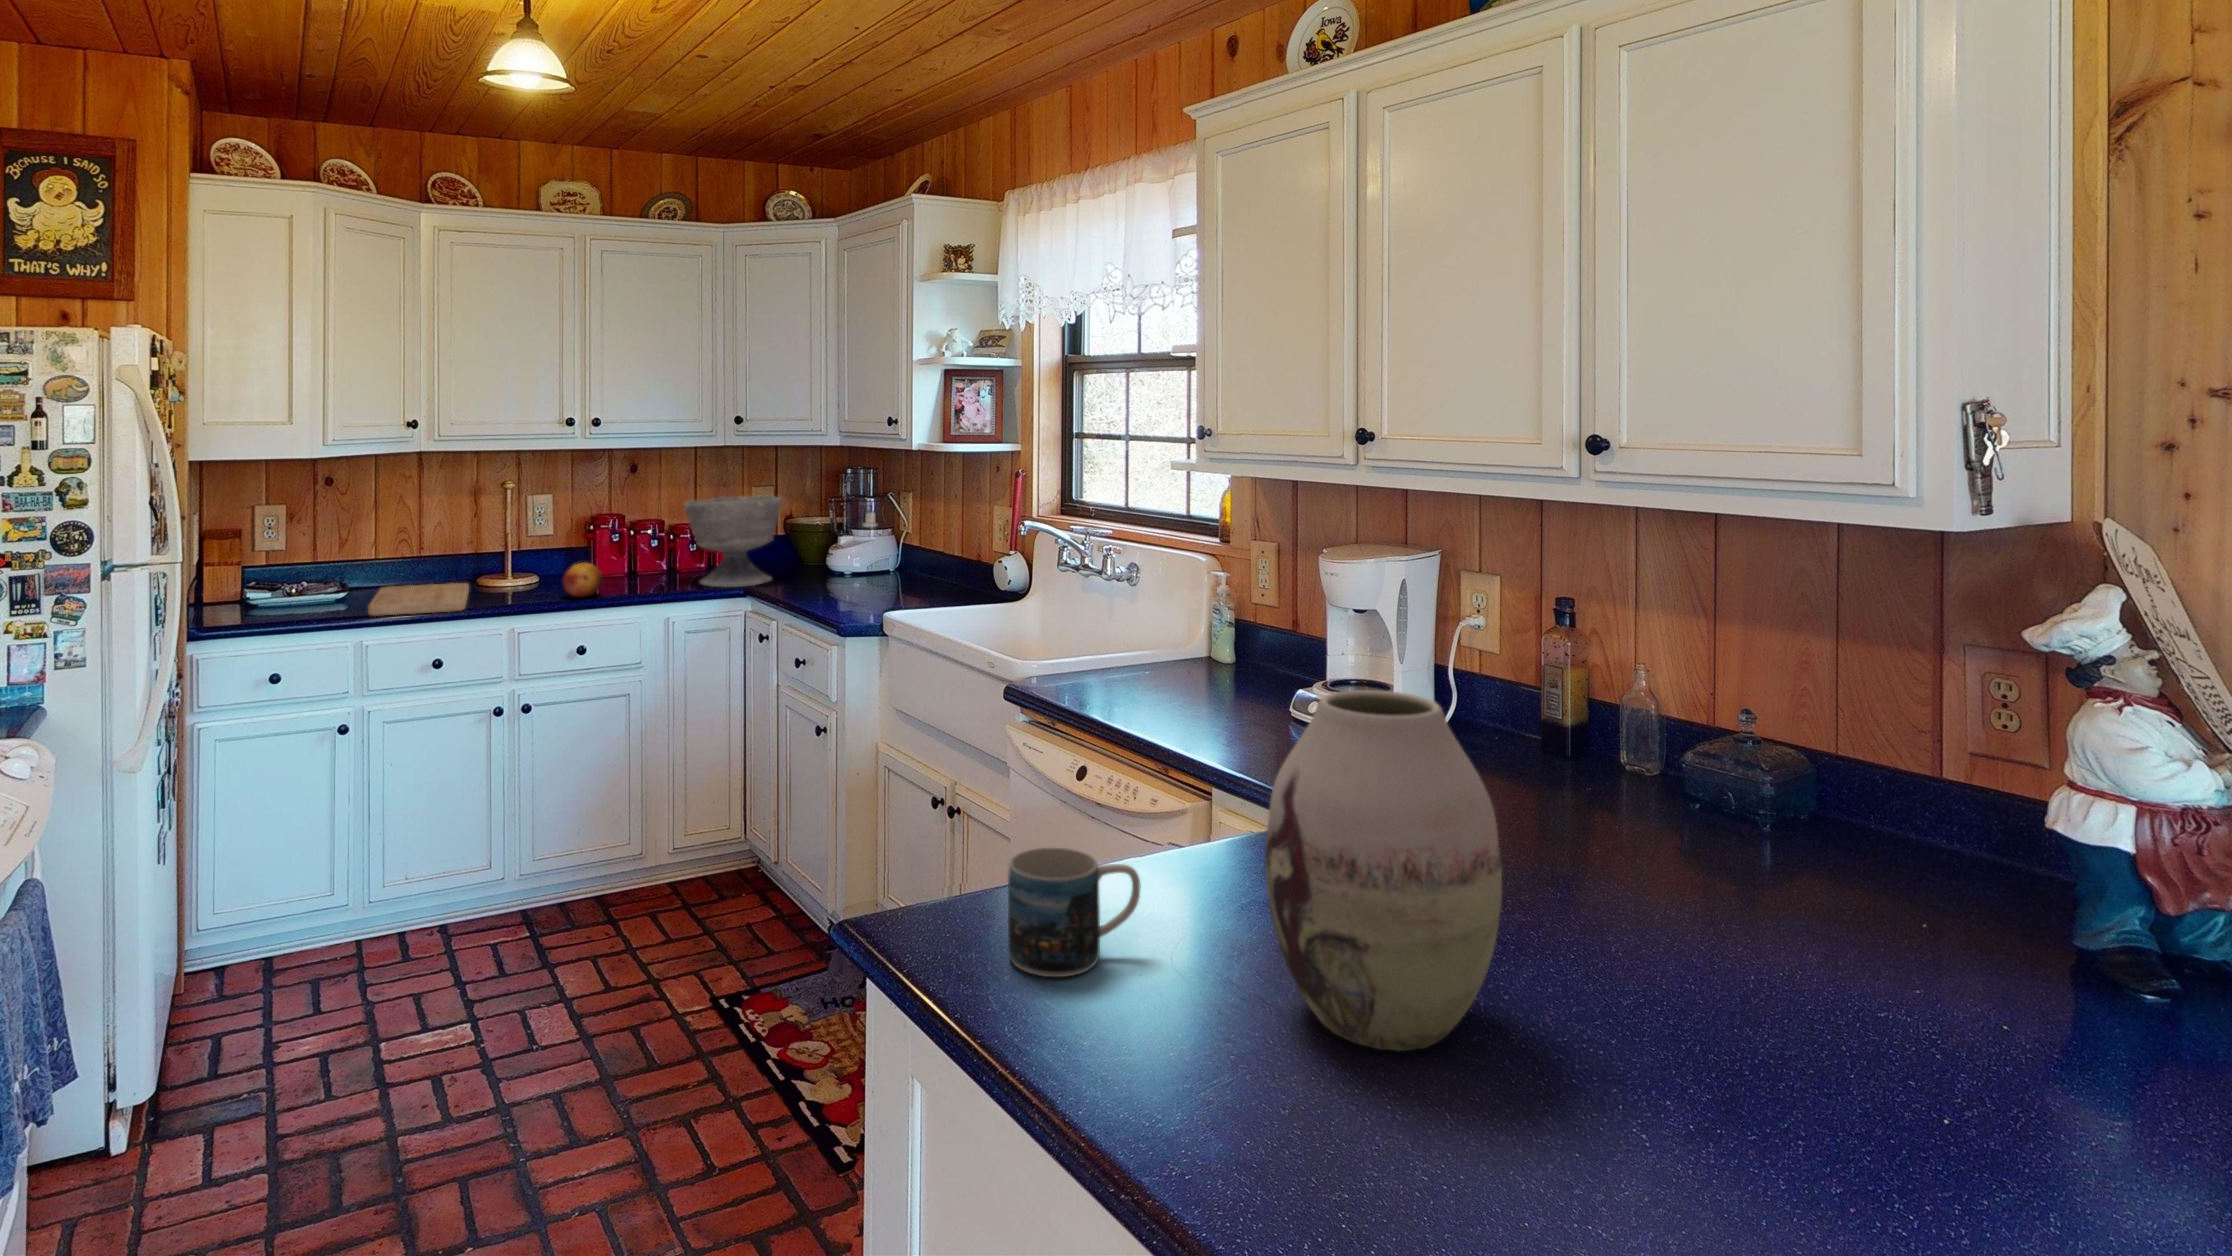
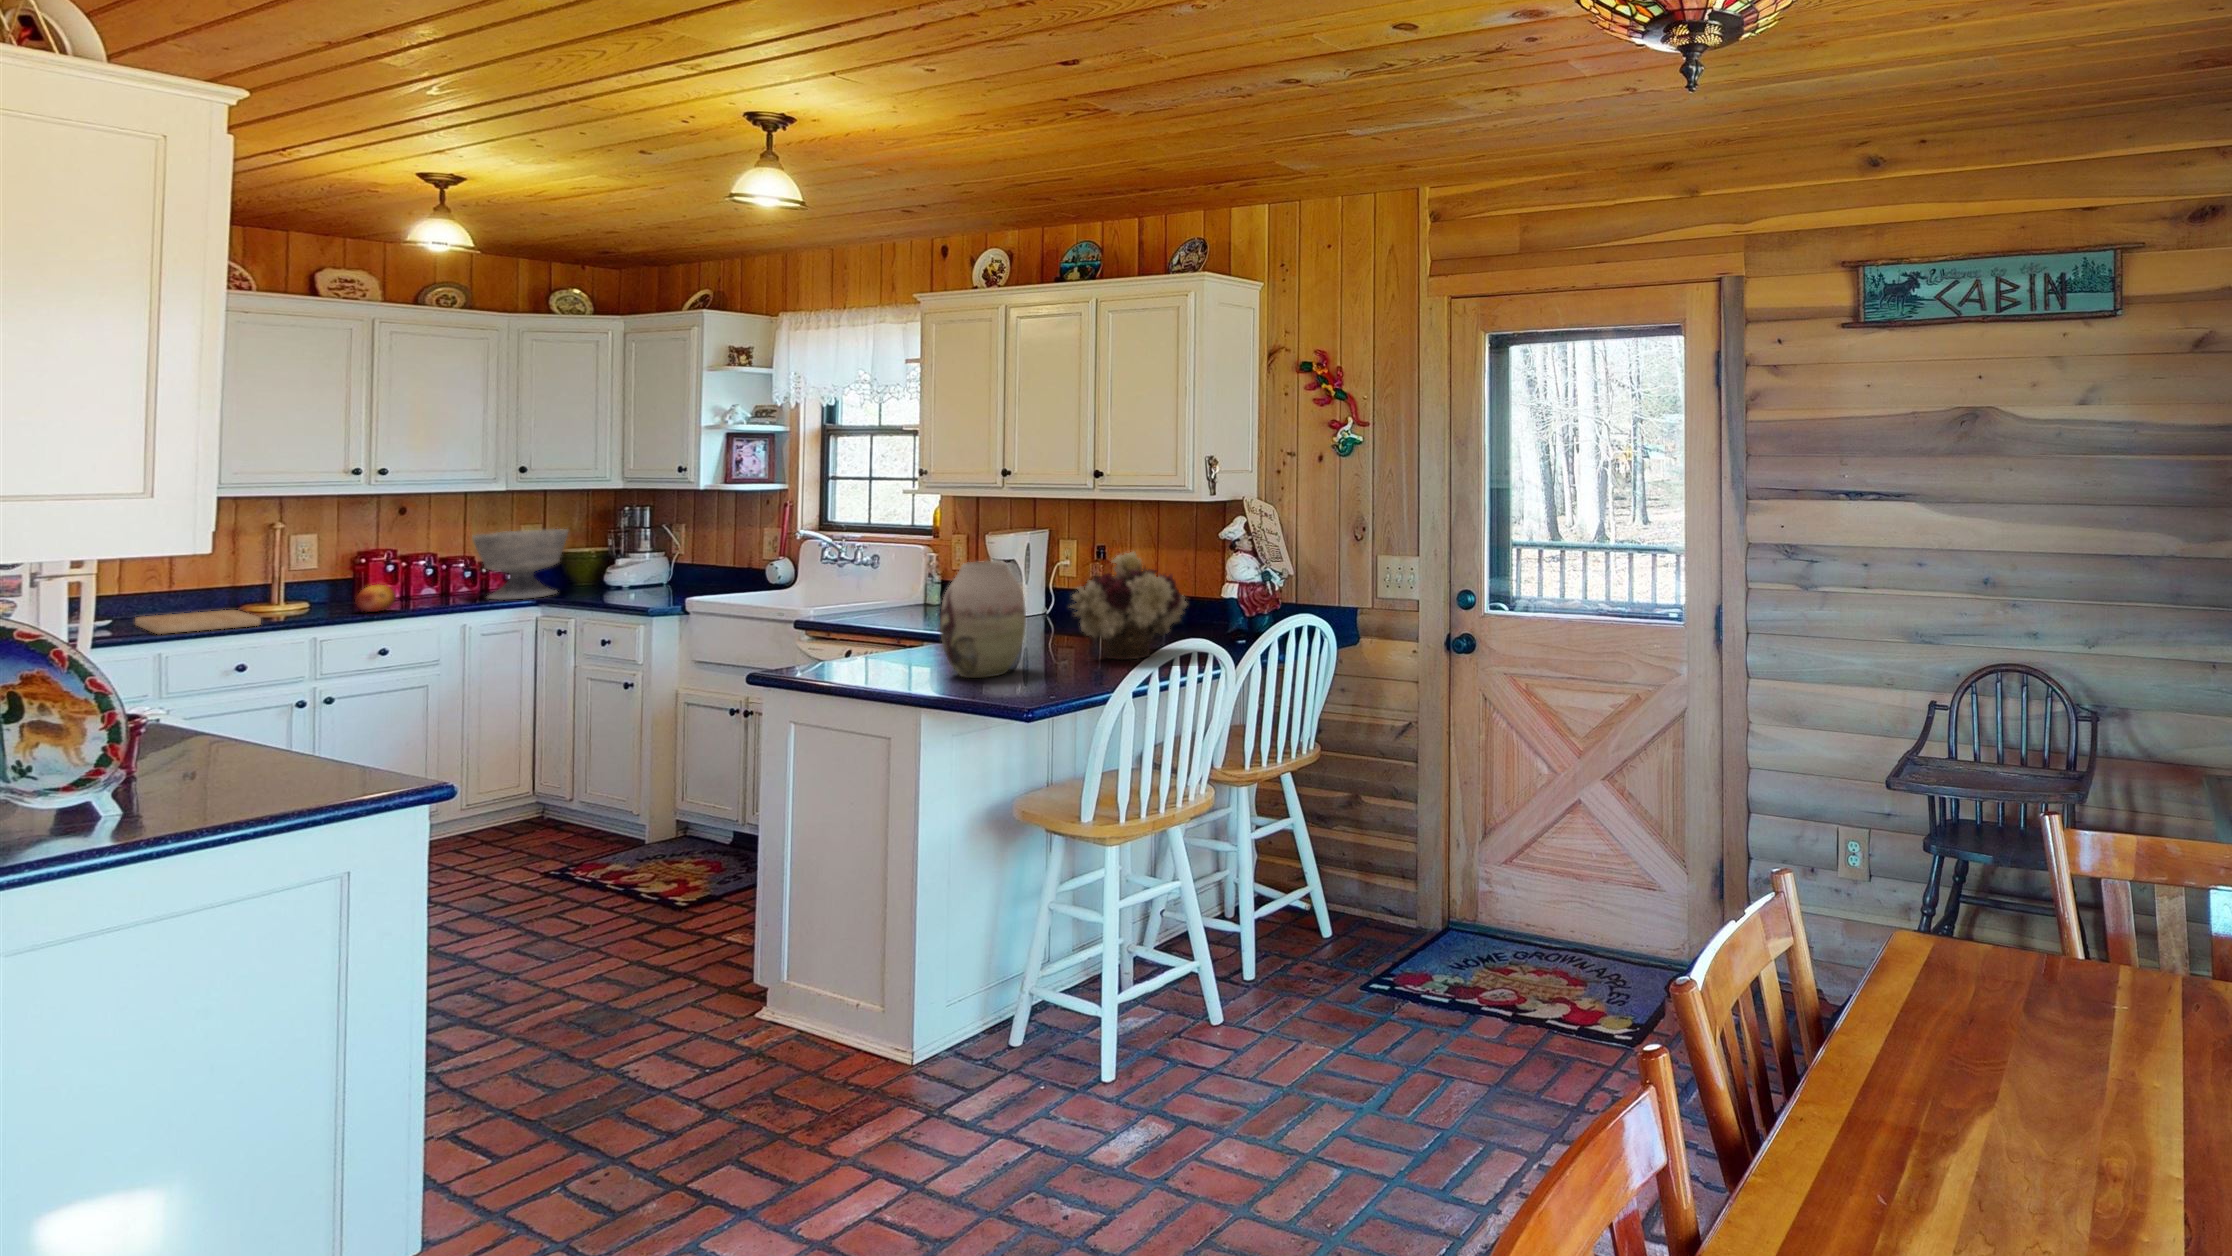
flower arrangement: none [1592,679,1966,1020] -> present [1071,552,1187,660]
mug: present [1008,848,1141,977] -> none [829,637,888,681]

